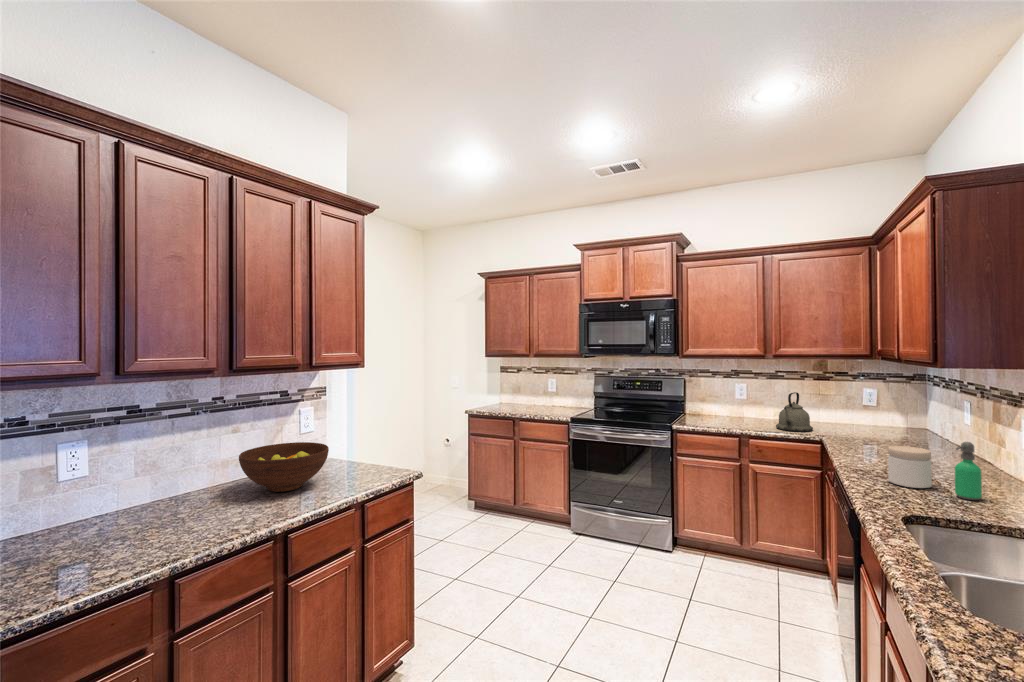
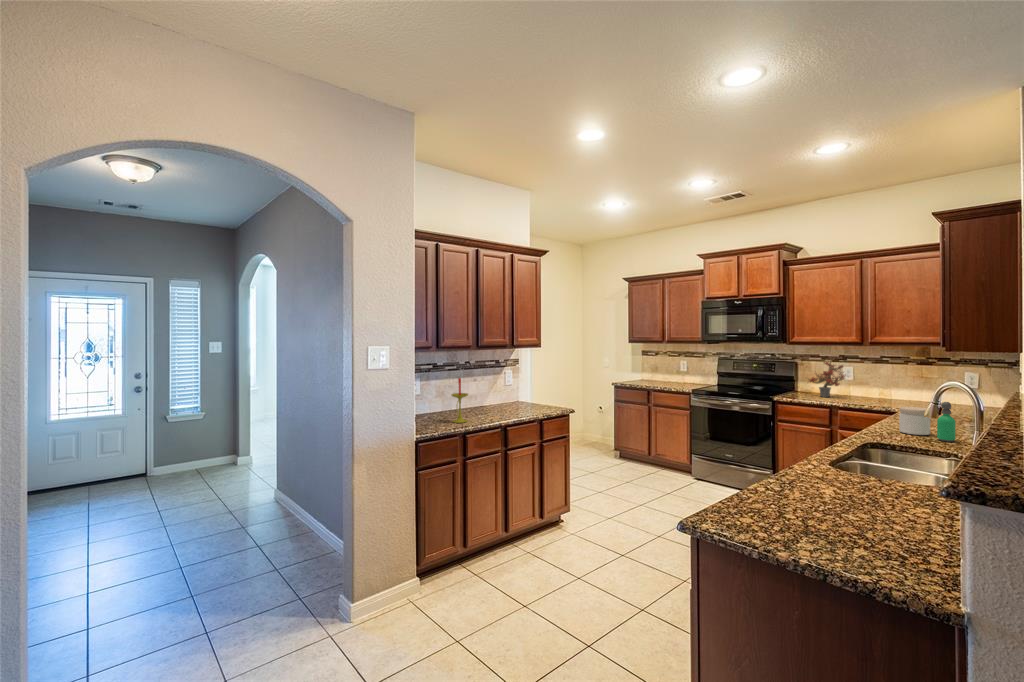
potted plant: none [698,369,751,422] -> present [809,361,846,397]
kettle: present [776,392,813,432] -> none [867,374,900,406]
candle: none [149,439,196,545] -> present [451,378,468,423]
fruit bowl: present [239,442,329,492] -> none [480,388,523,412]

